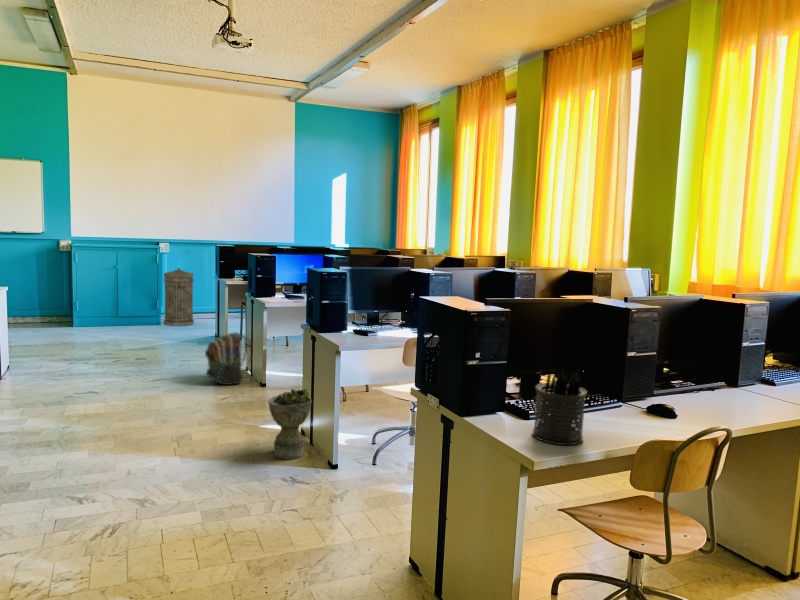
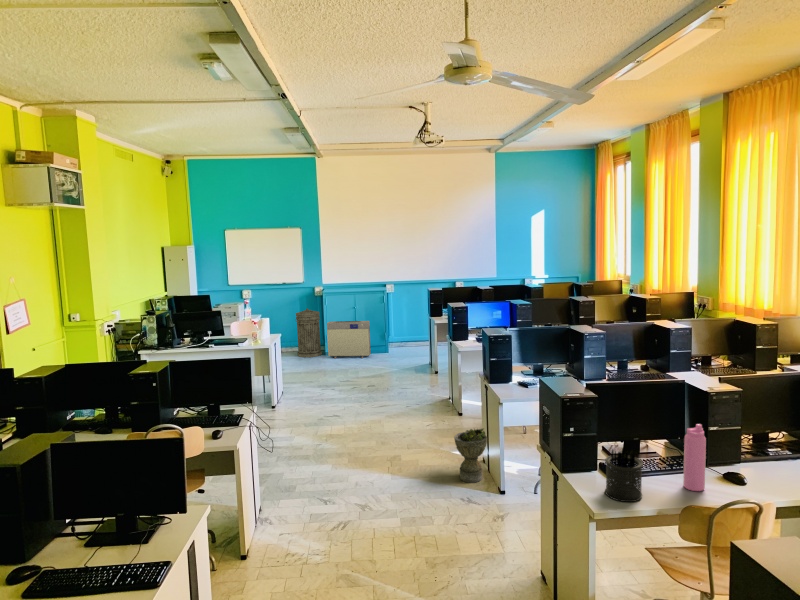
trash can: present [164,268,194,326] -> present [296,308,322,357]
air purifier: none [78,284,139,330] -> present [327,321,371,359]
backpack: present [205,332,252,385] -> none [416,371,452,414]
water bottle: none [616,338,649,426] -> present [683,424,706,491]

